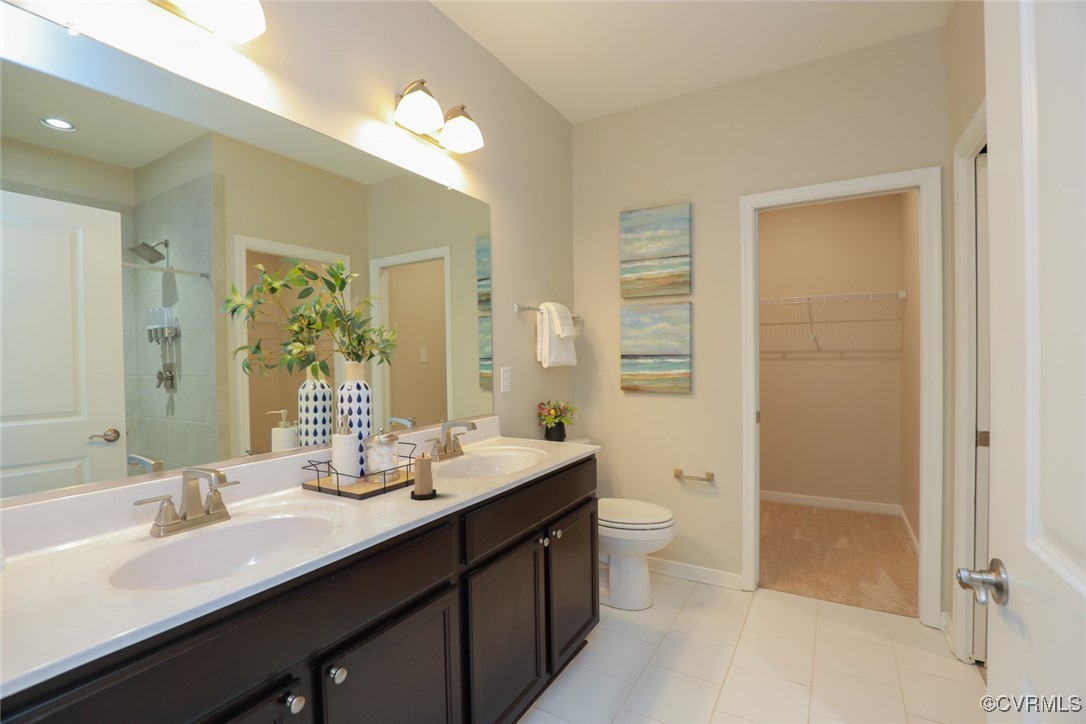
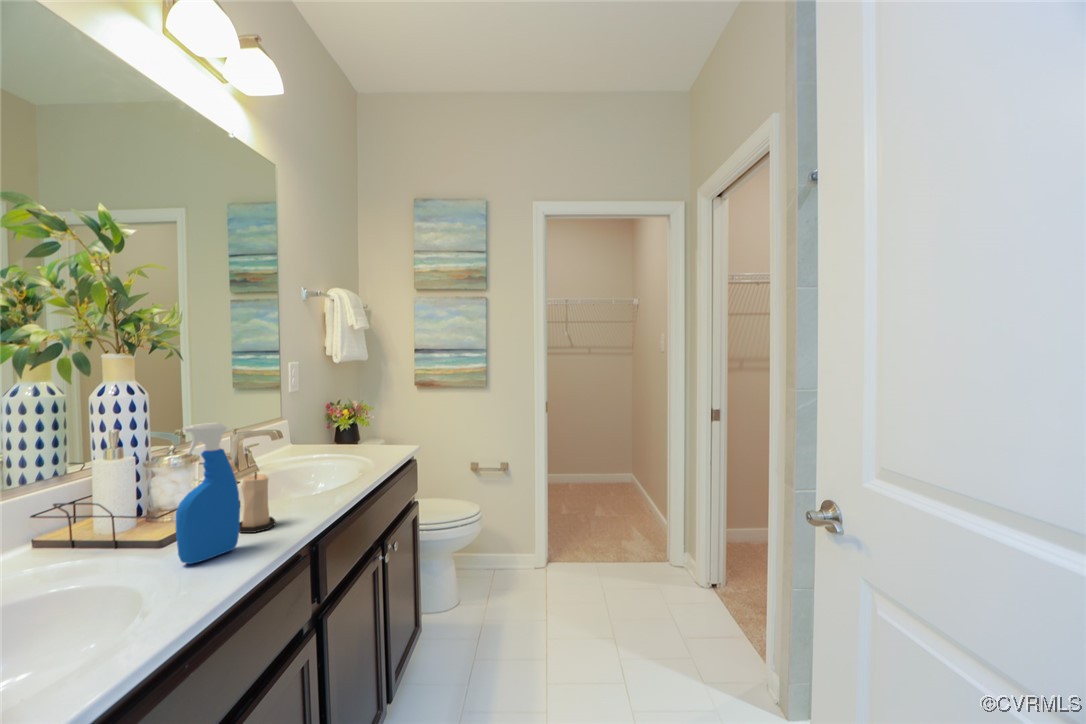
spray bottle: none [355,412,401,514] -> present [176,423,240,564]

